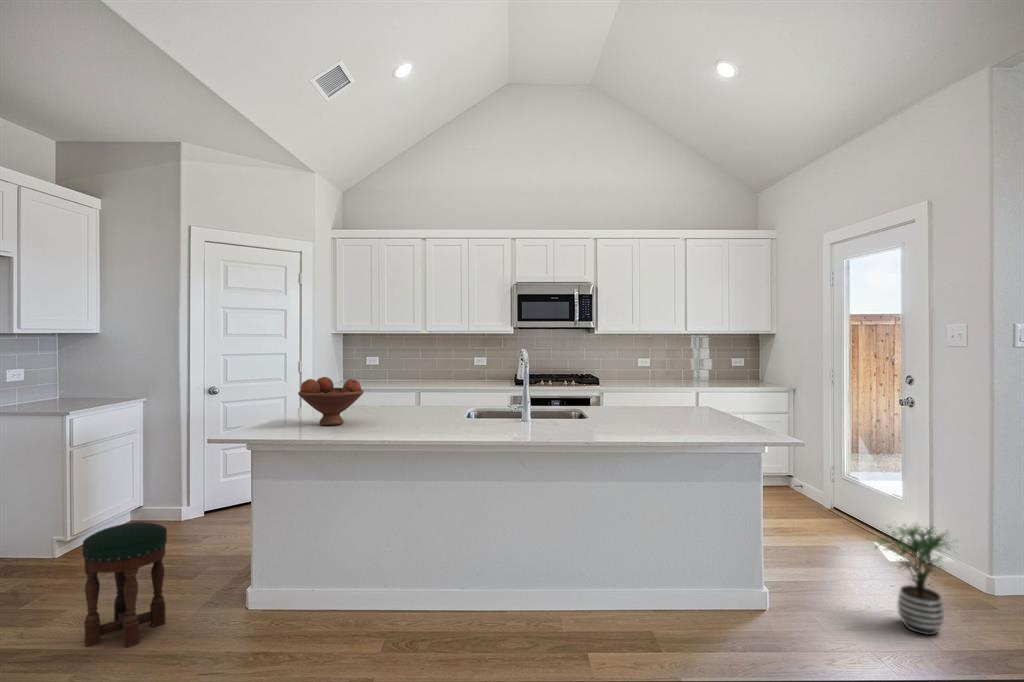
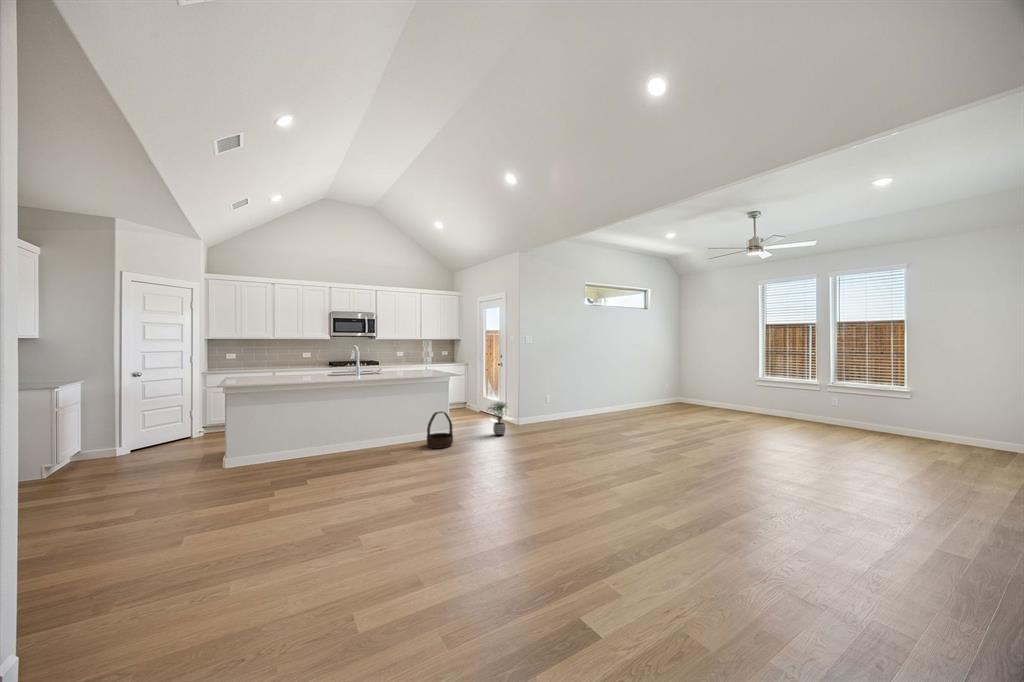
fruit bowl: present [298,377,364,426] -> none [247,359,281,381]
stool: present [82,522,167,647] -> none [134,433,179,492]
basket: none [692,541,771,655] -> present [427,412,453,448]

